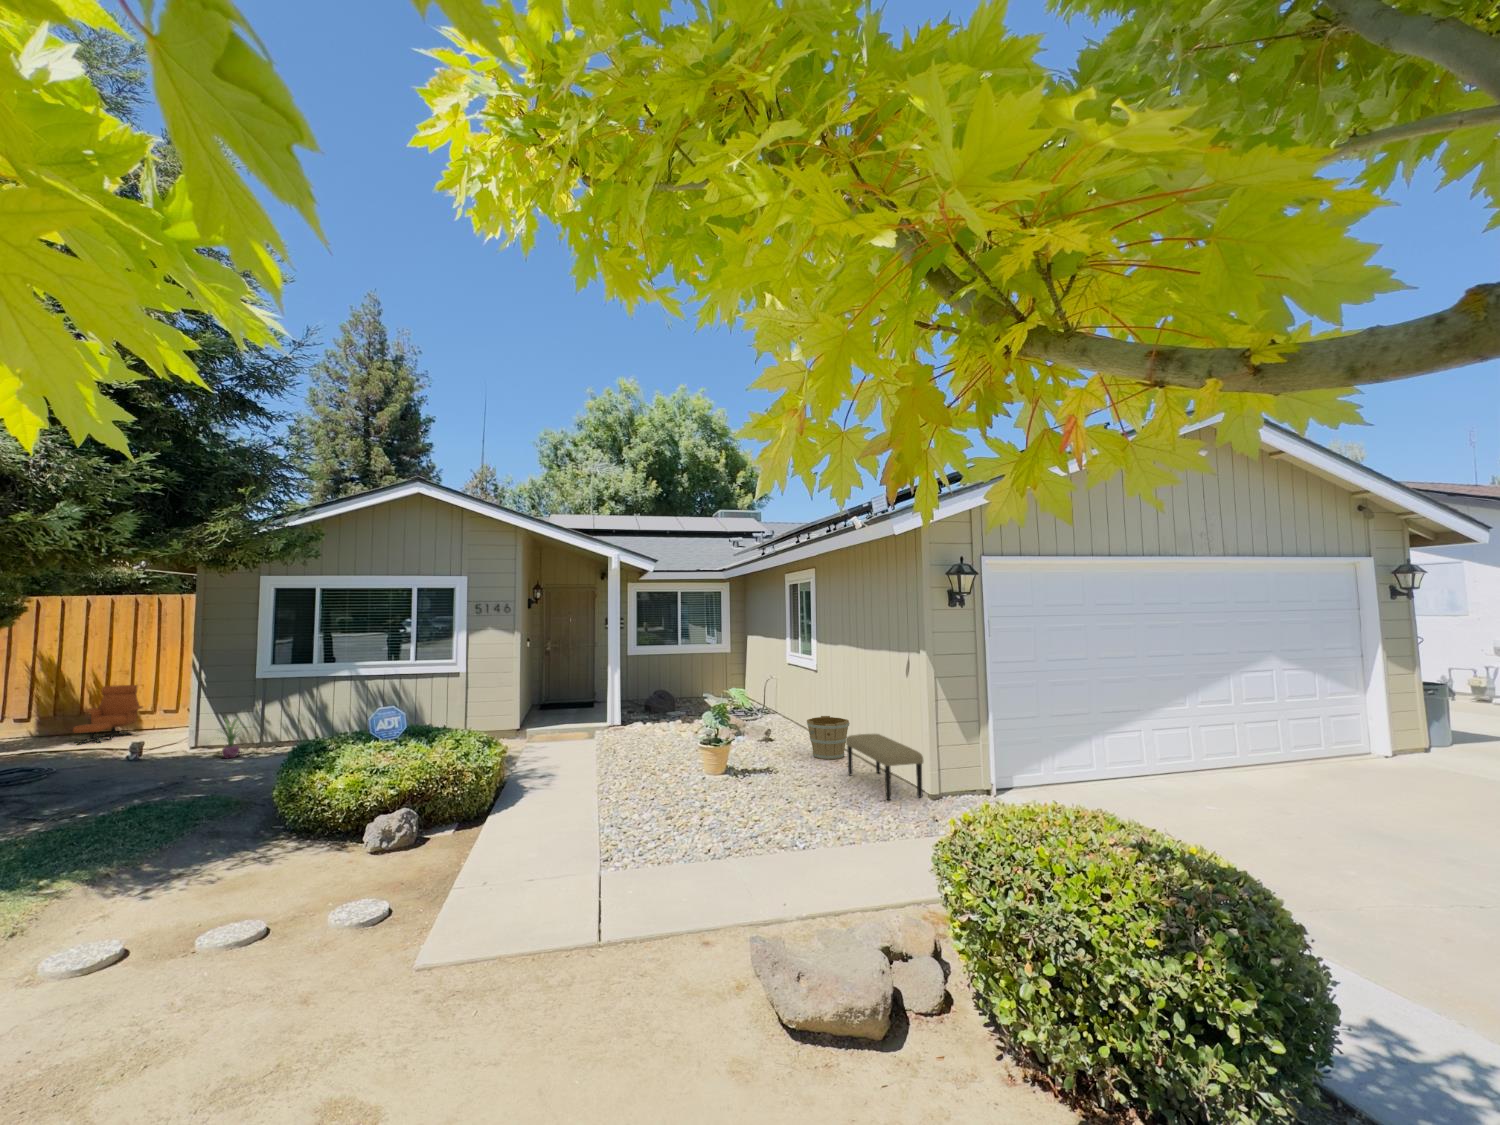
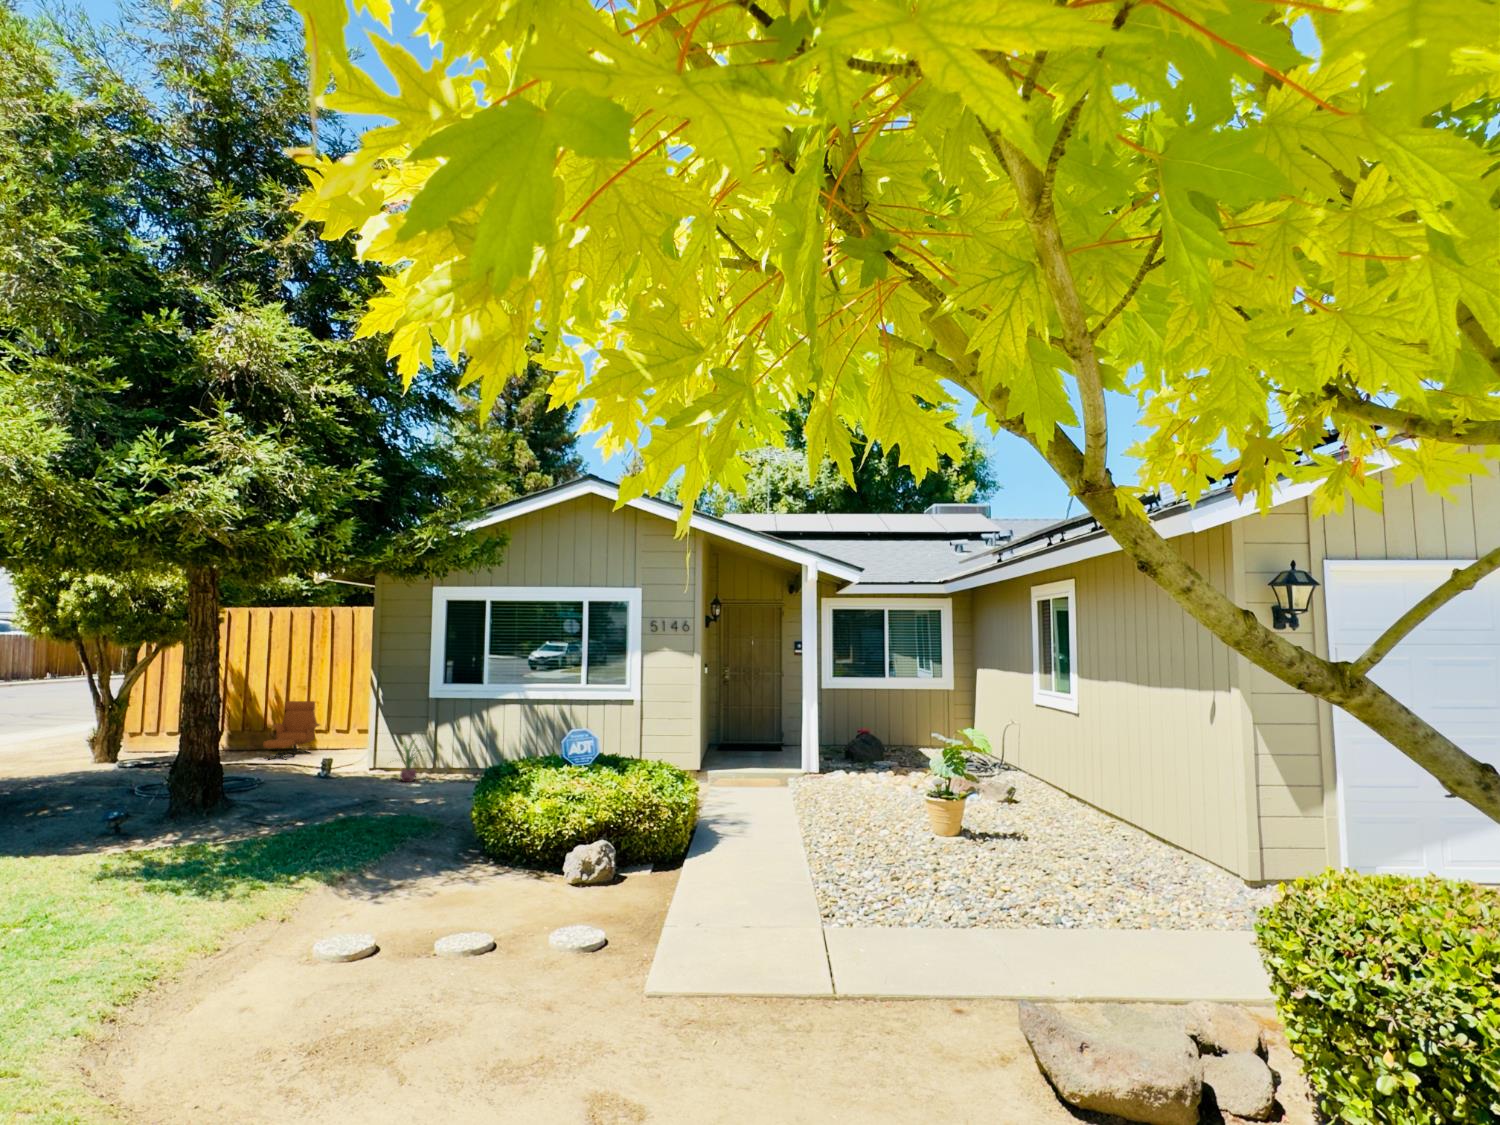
wooden bucket: present [807,716,850,760] -> none [1065,773,1126,831]
bench: present [846,734,923,800] -> none [1123,798,1237,885]

